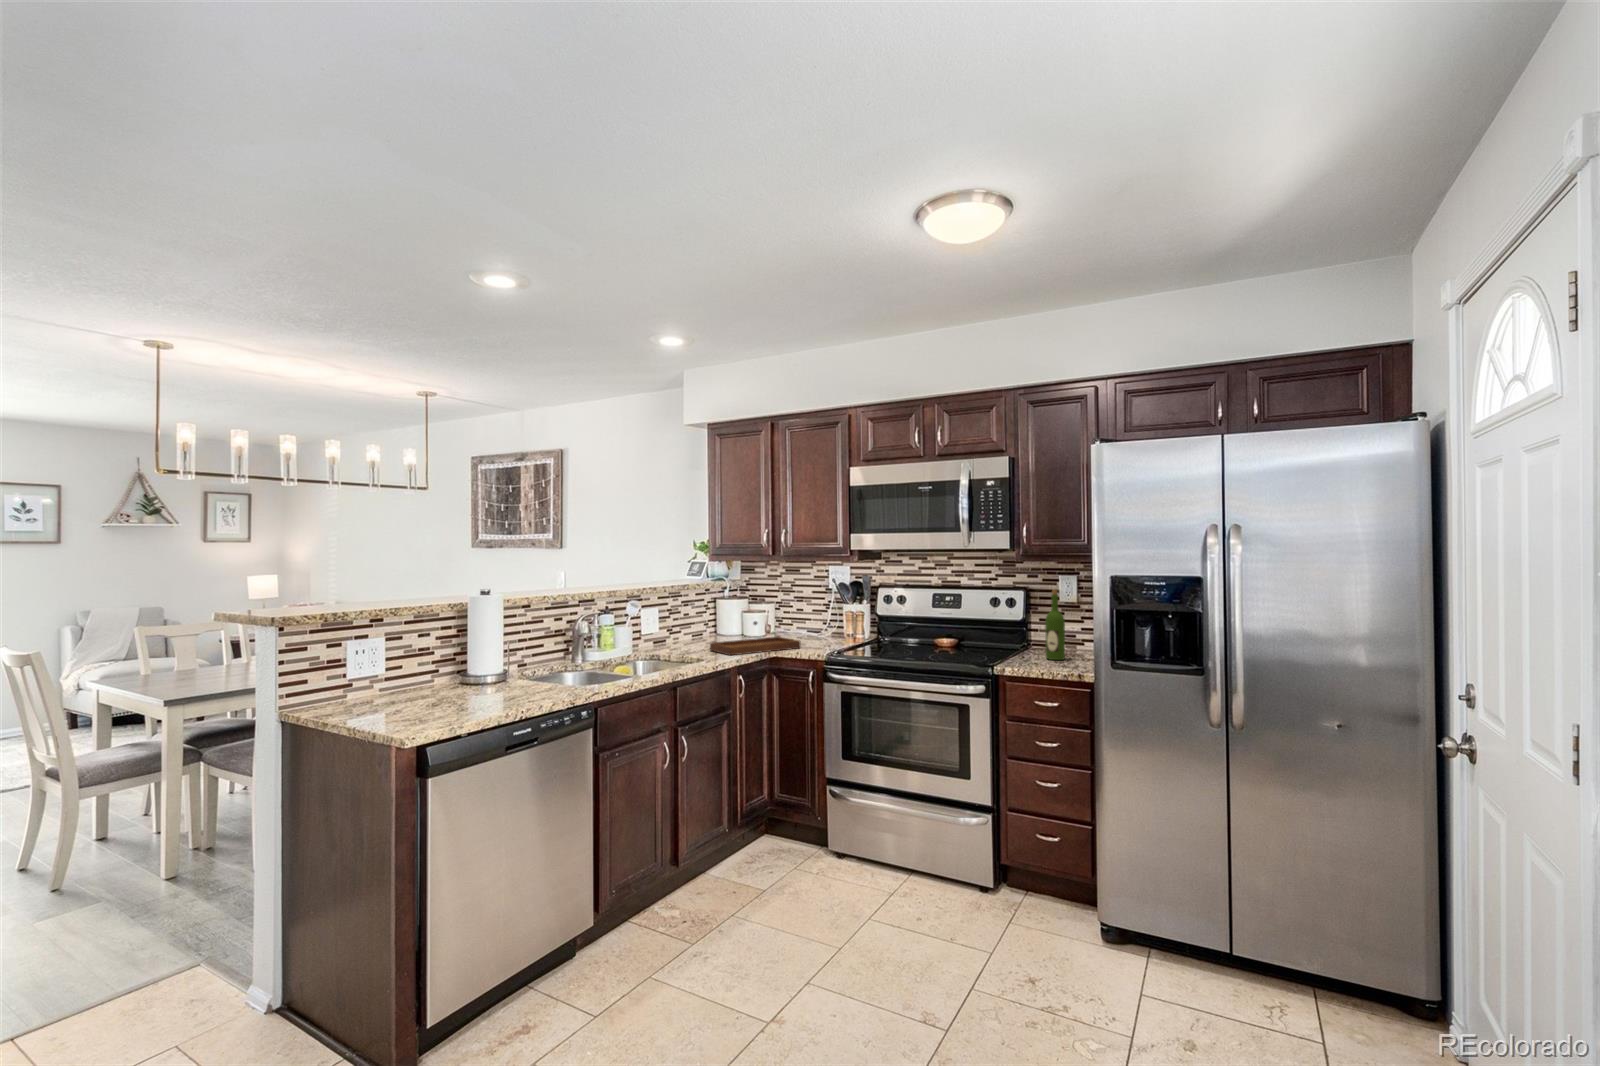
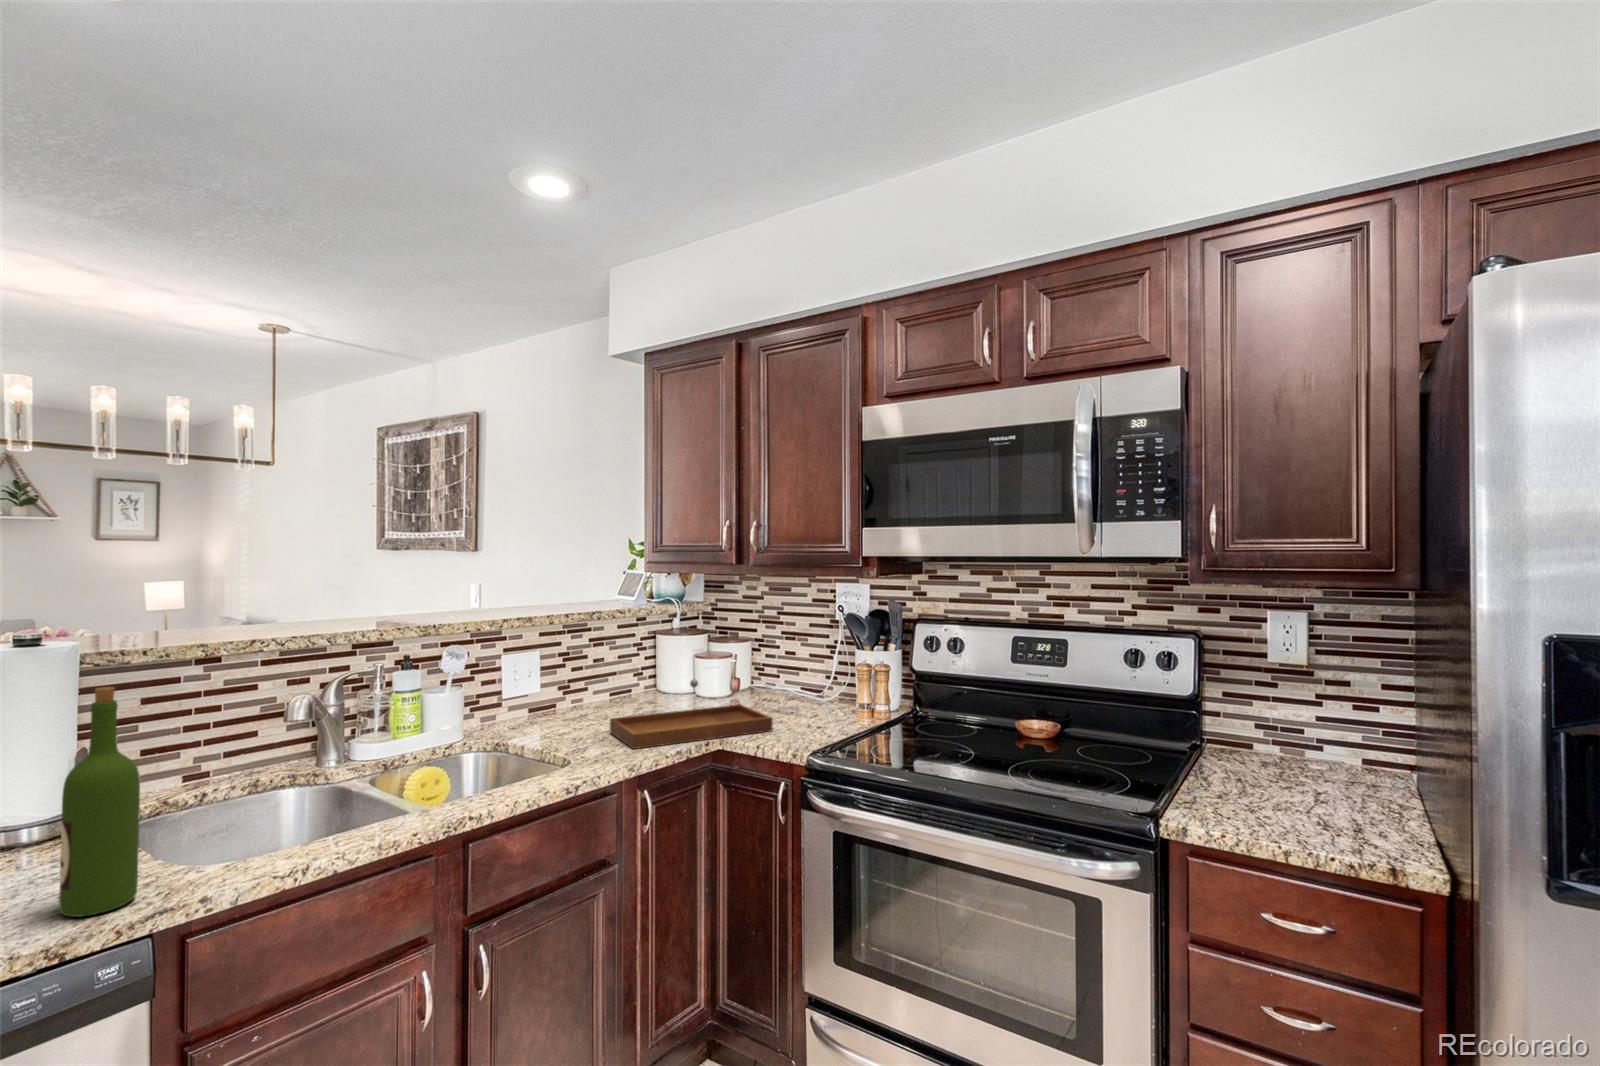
wine bottle: present [1045,590,1065,660] -> present [59,687,140,917]

